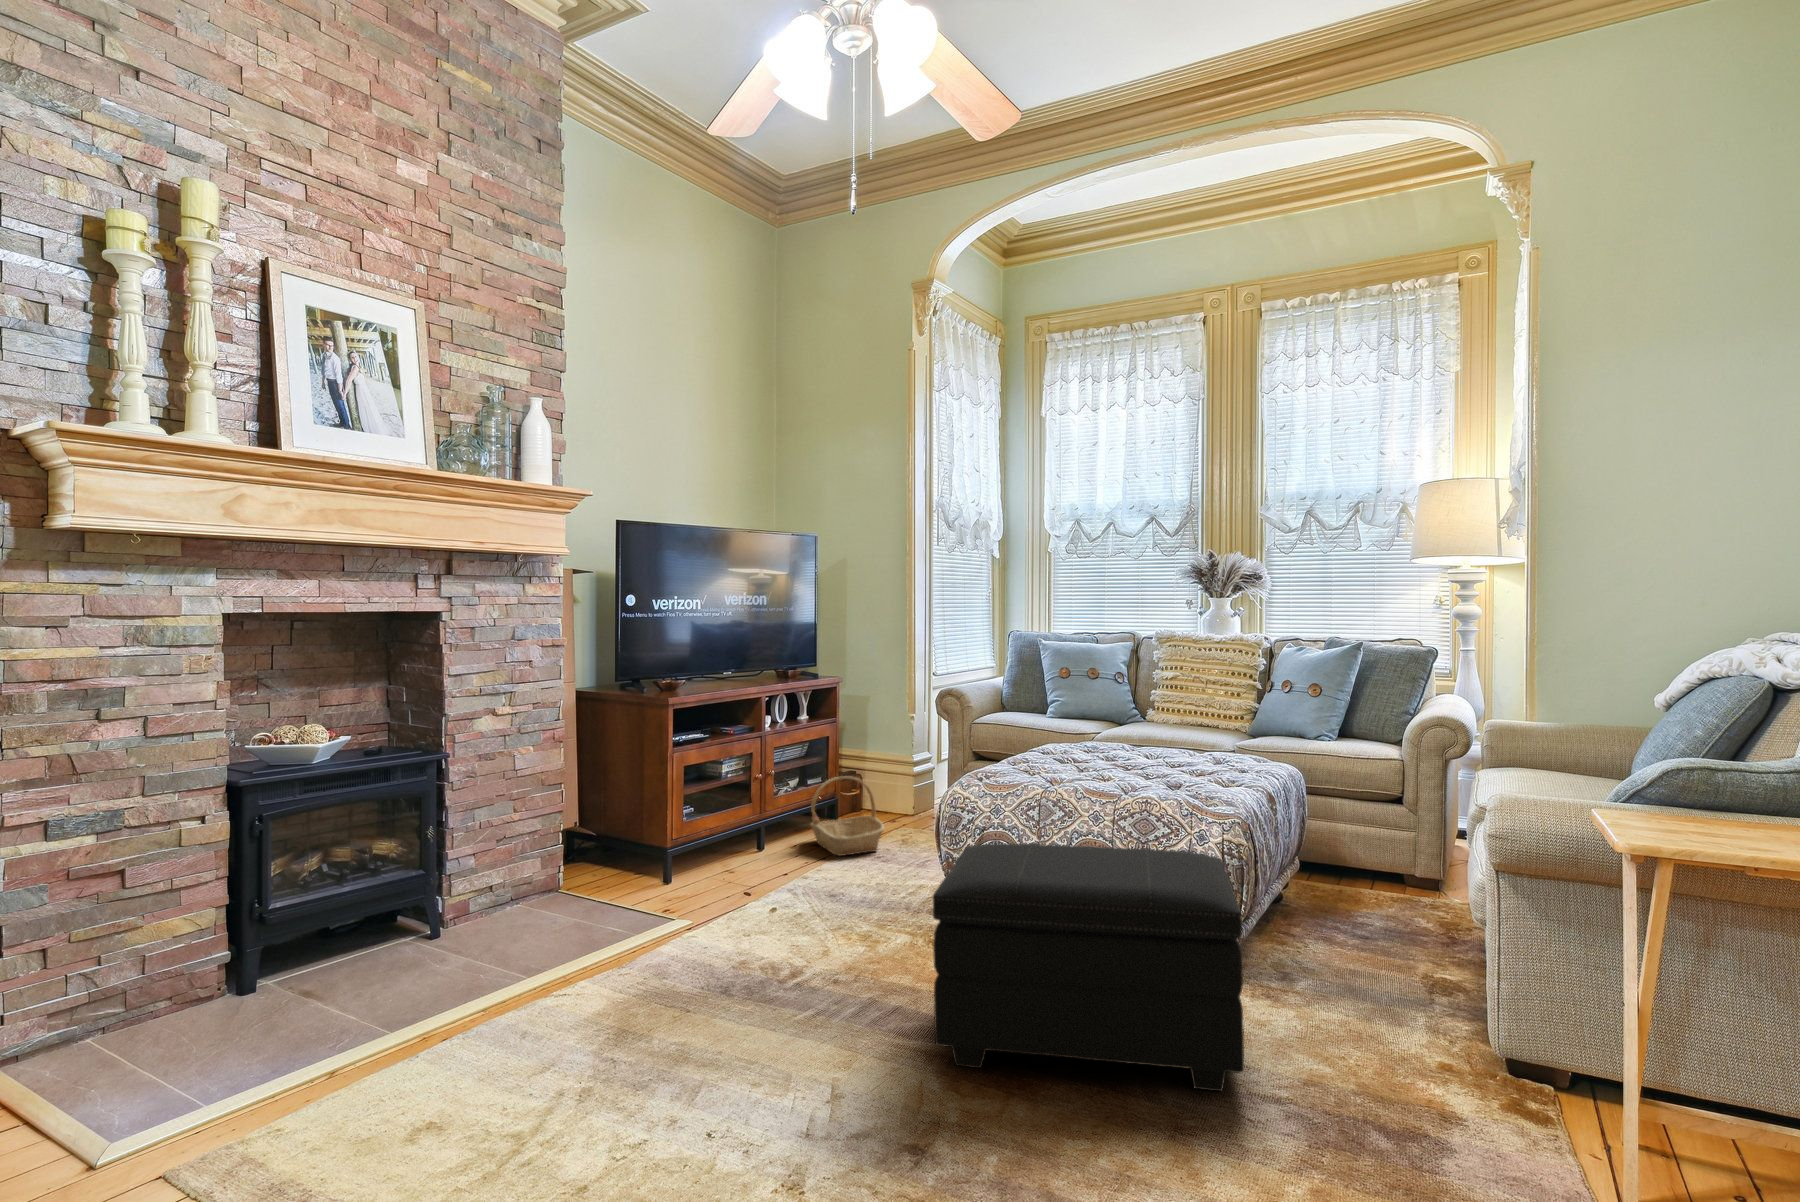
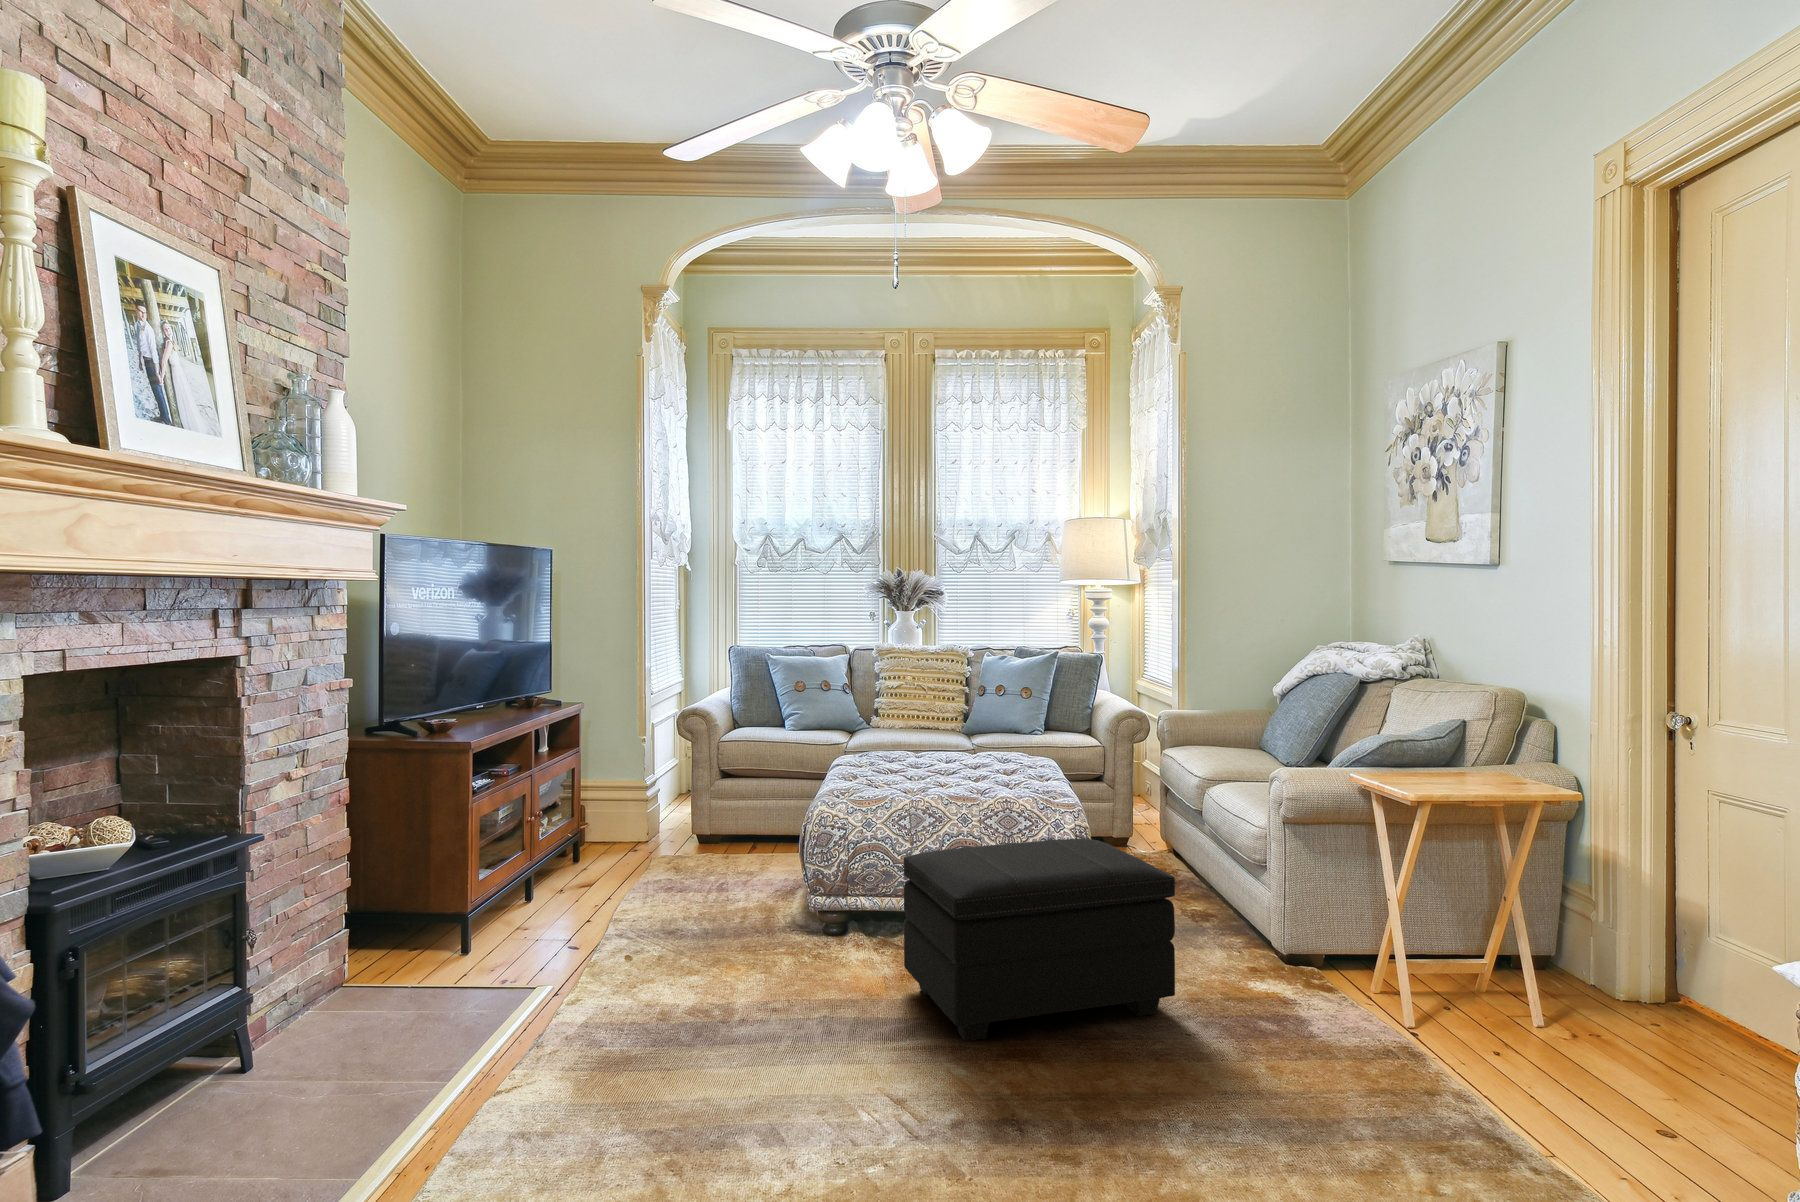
basket: present [811,776,884,856] -> none [574,806,665,890]

